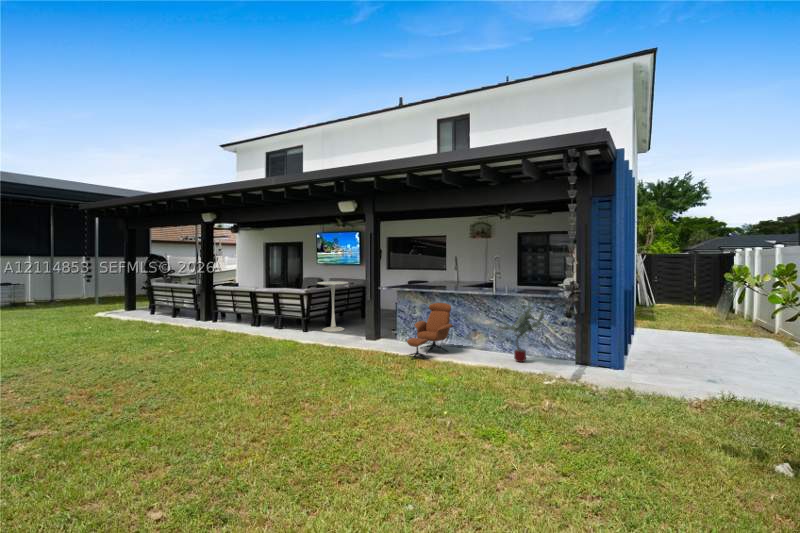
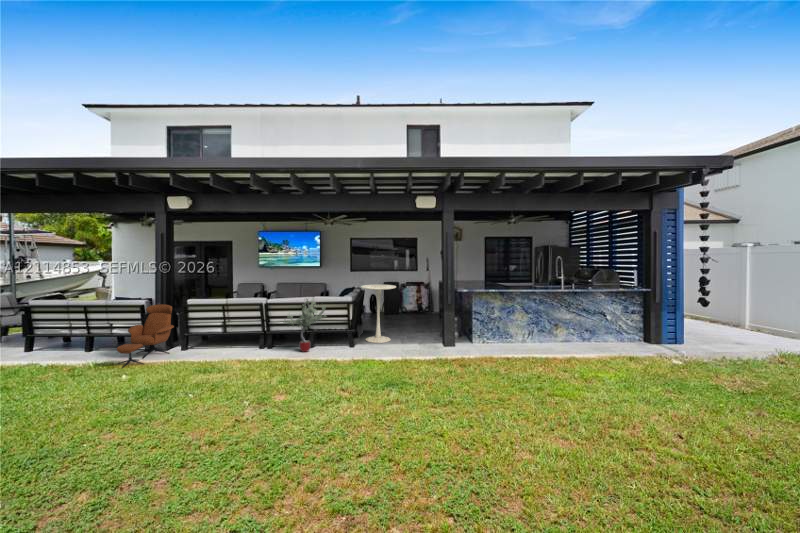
lounge chair: present [407,303,453,360] -> present [117,304,174,368]
potted tree: present [498,303,544,362] -> present [284,298,326,352]

